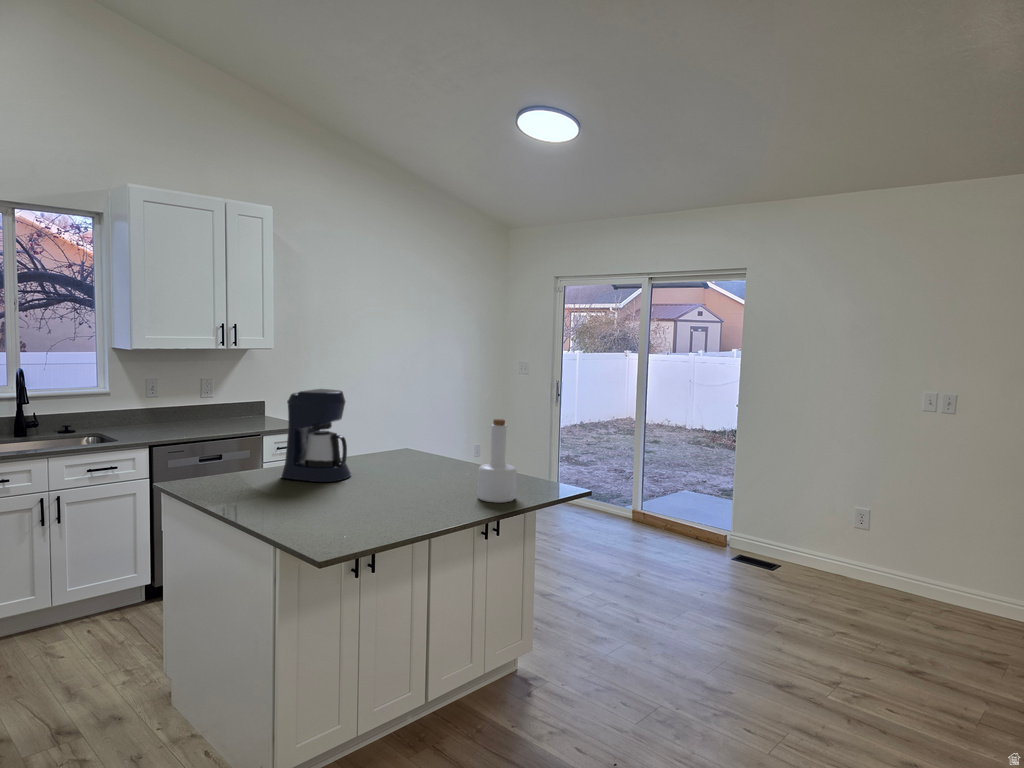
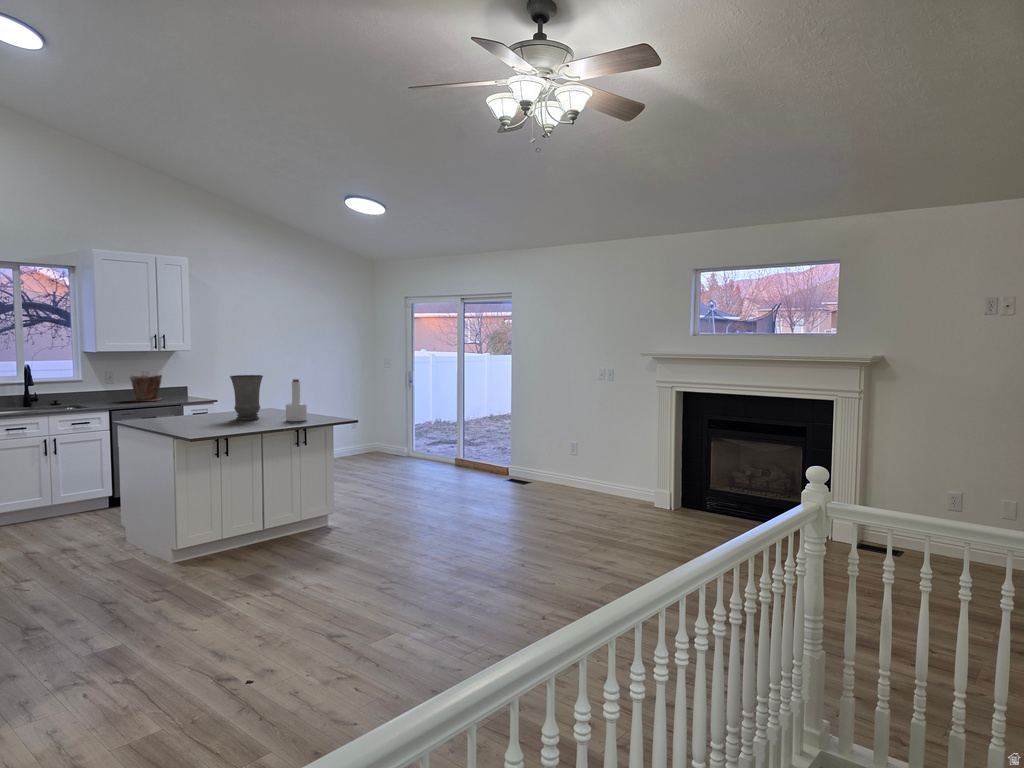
plant pot: none [182,385,231,428] -> present [130,375,162,401]
coffee maker: present [282,389,351,482] -> none [185,369,225,418]
vase: none [371,405,431,493] -> present [230,375,263,420]

